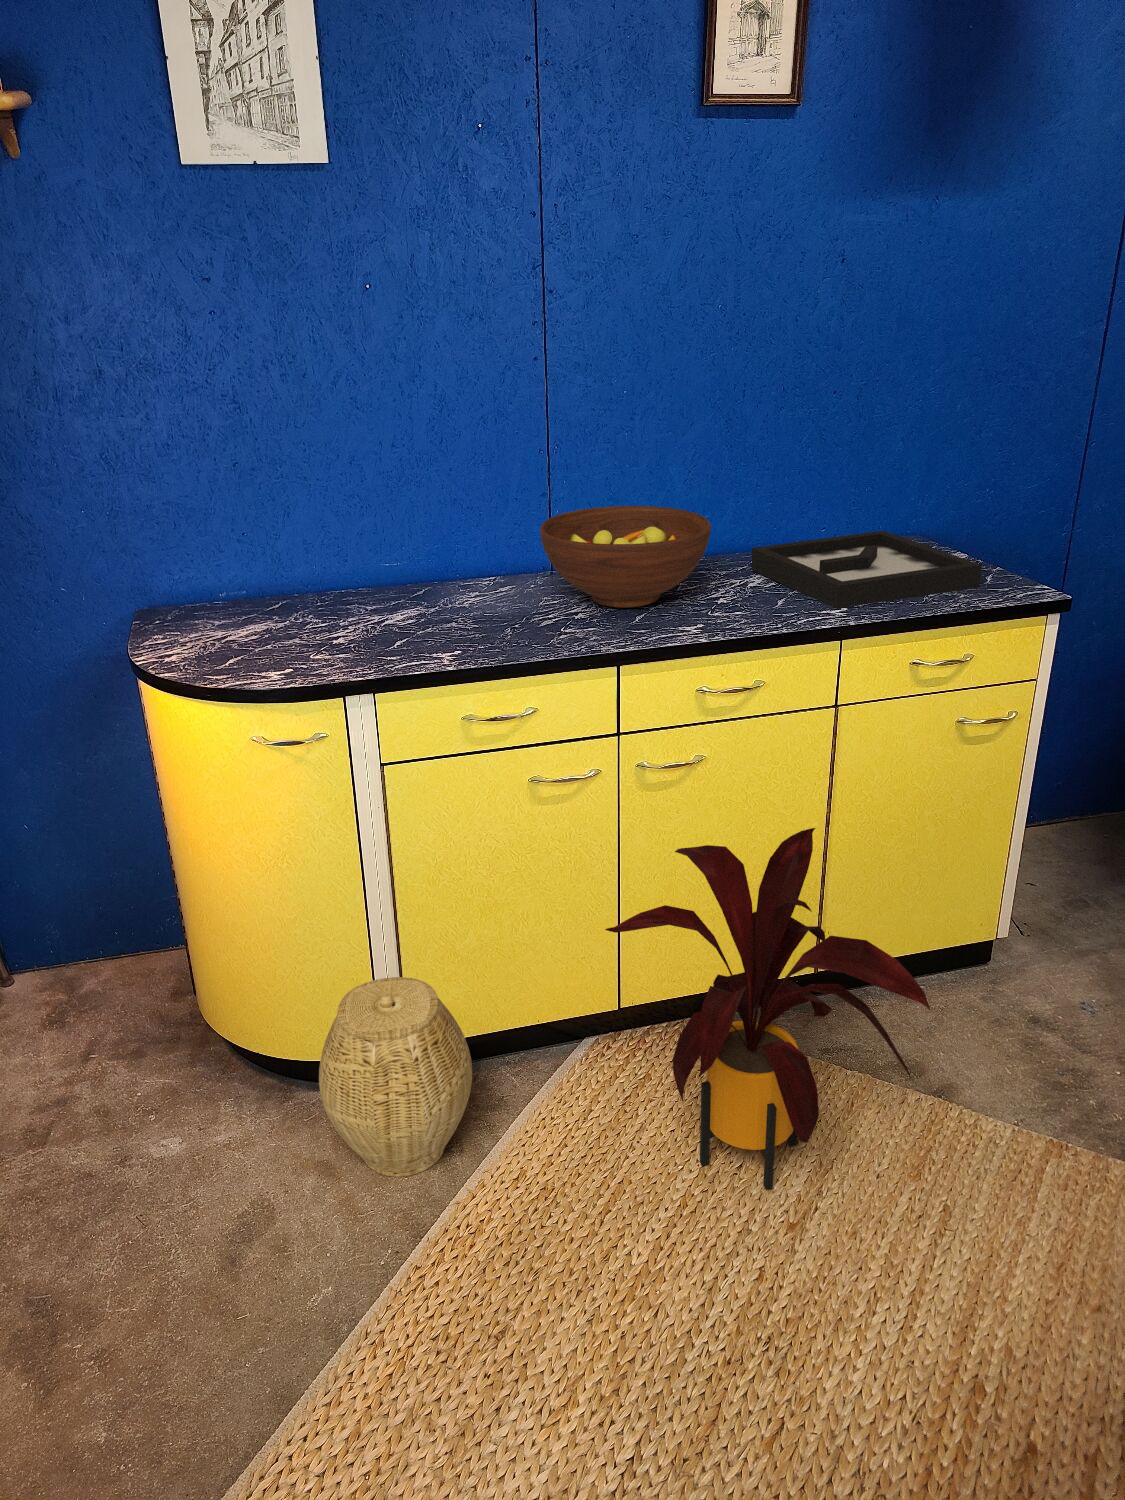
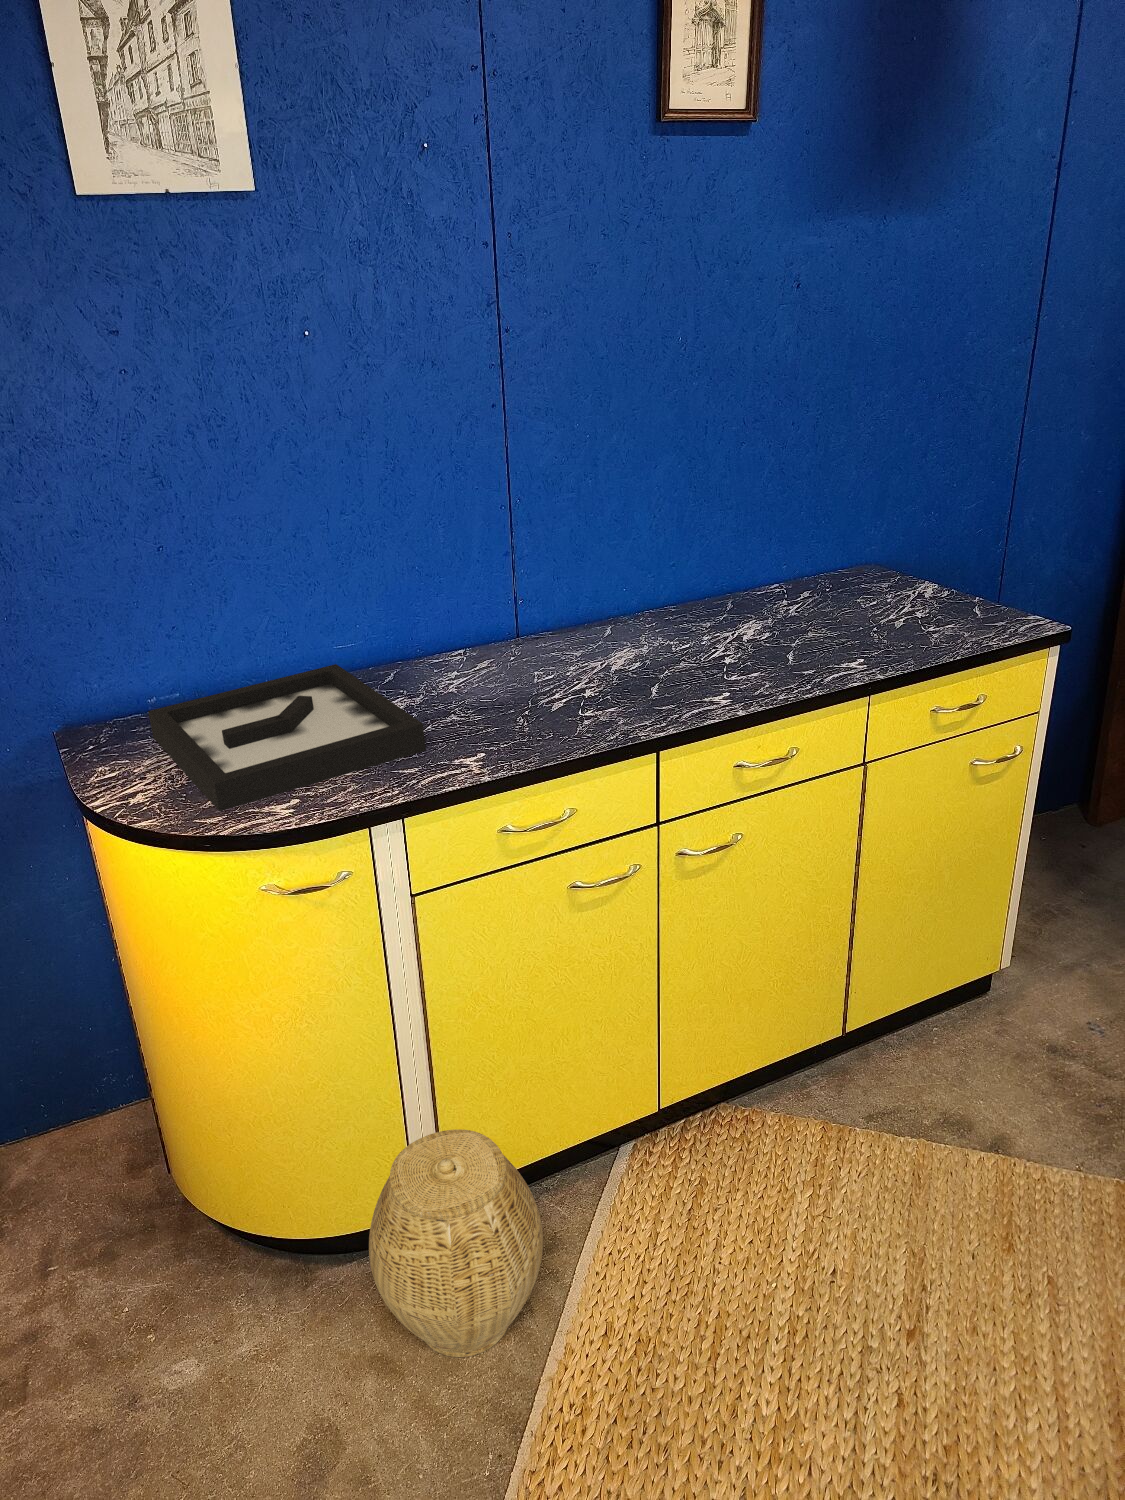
fruit bowl: present [540,506,711,608] -> none [527,560,715,678]
decorative tray: present [751,531,982,608] -> present [148,664,426,811]
house plant: present [605,828,931,1190] -> none [693,902,1072,1296]

